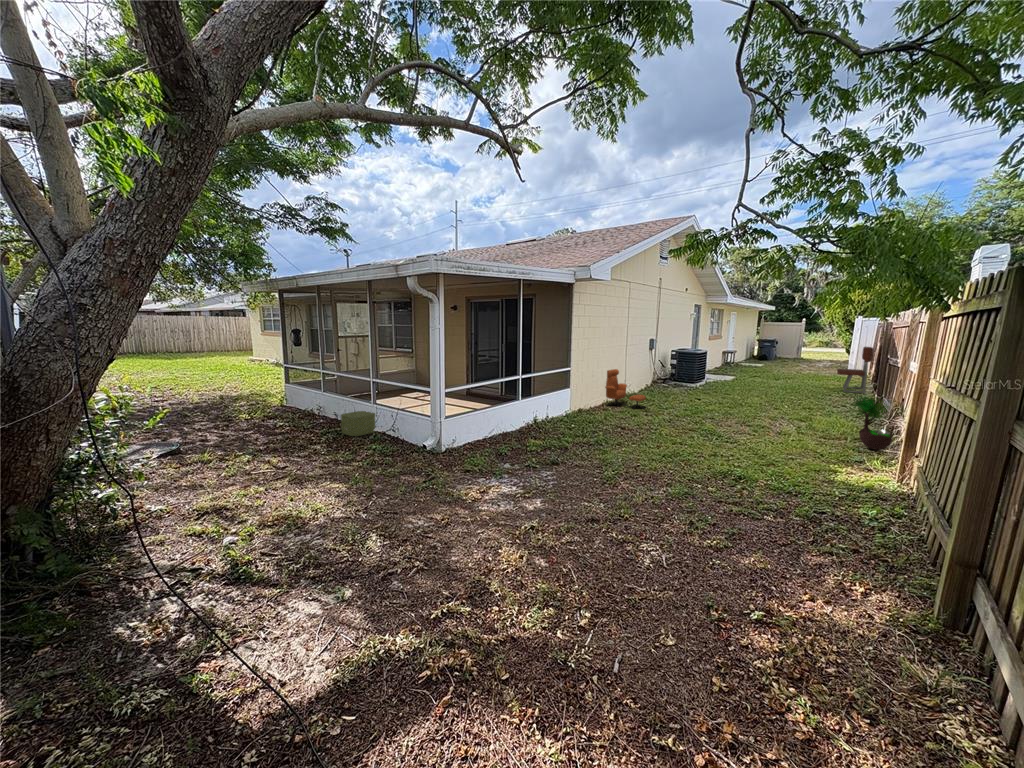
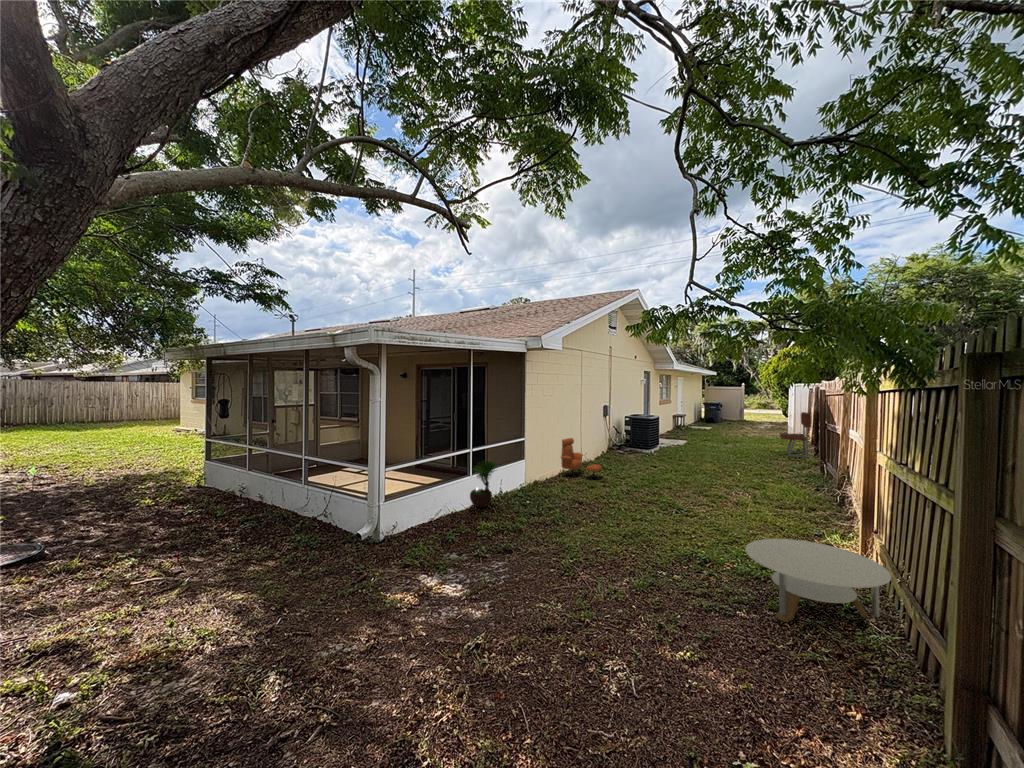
potted tree: present [854,397,892,450] -> present [470,461,496,507]
storage box: present [341,411,376,436] -> none [265,492,307,523]
round table: none [776,454,912,527] -> present [745,539,891,622]

